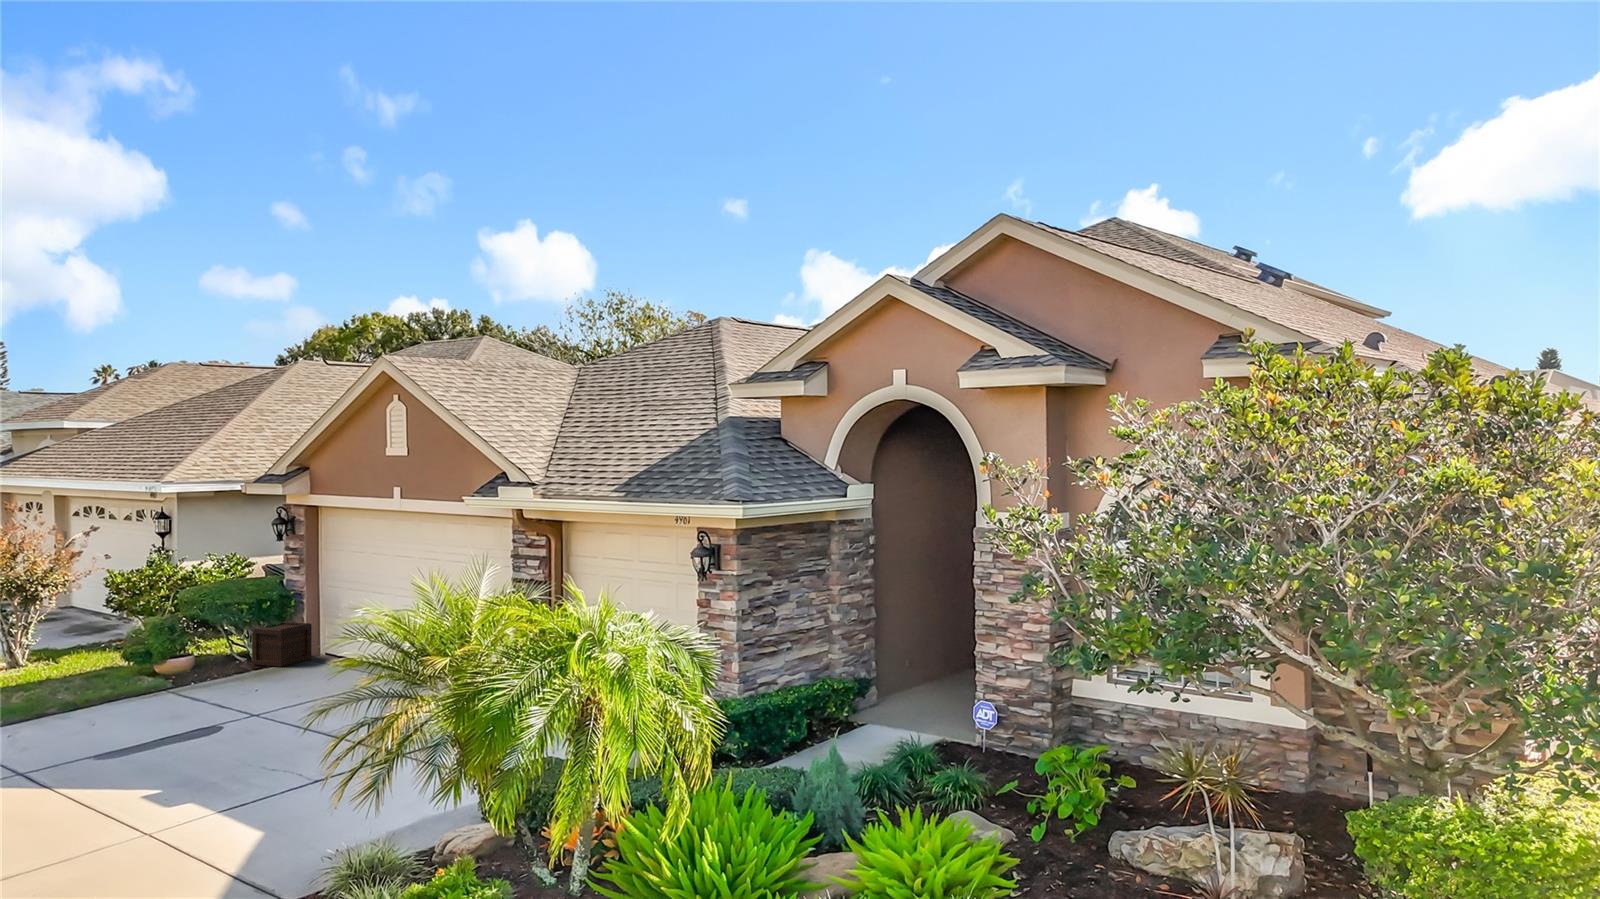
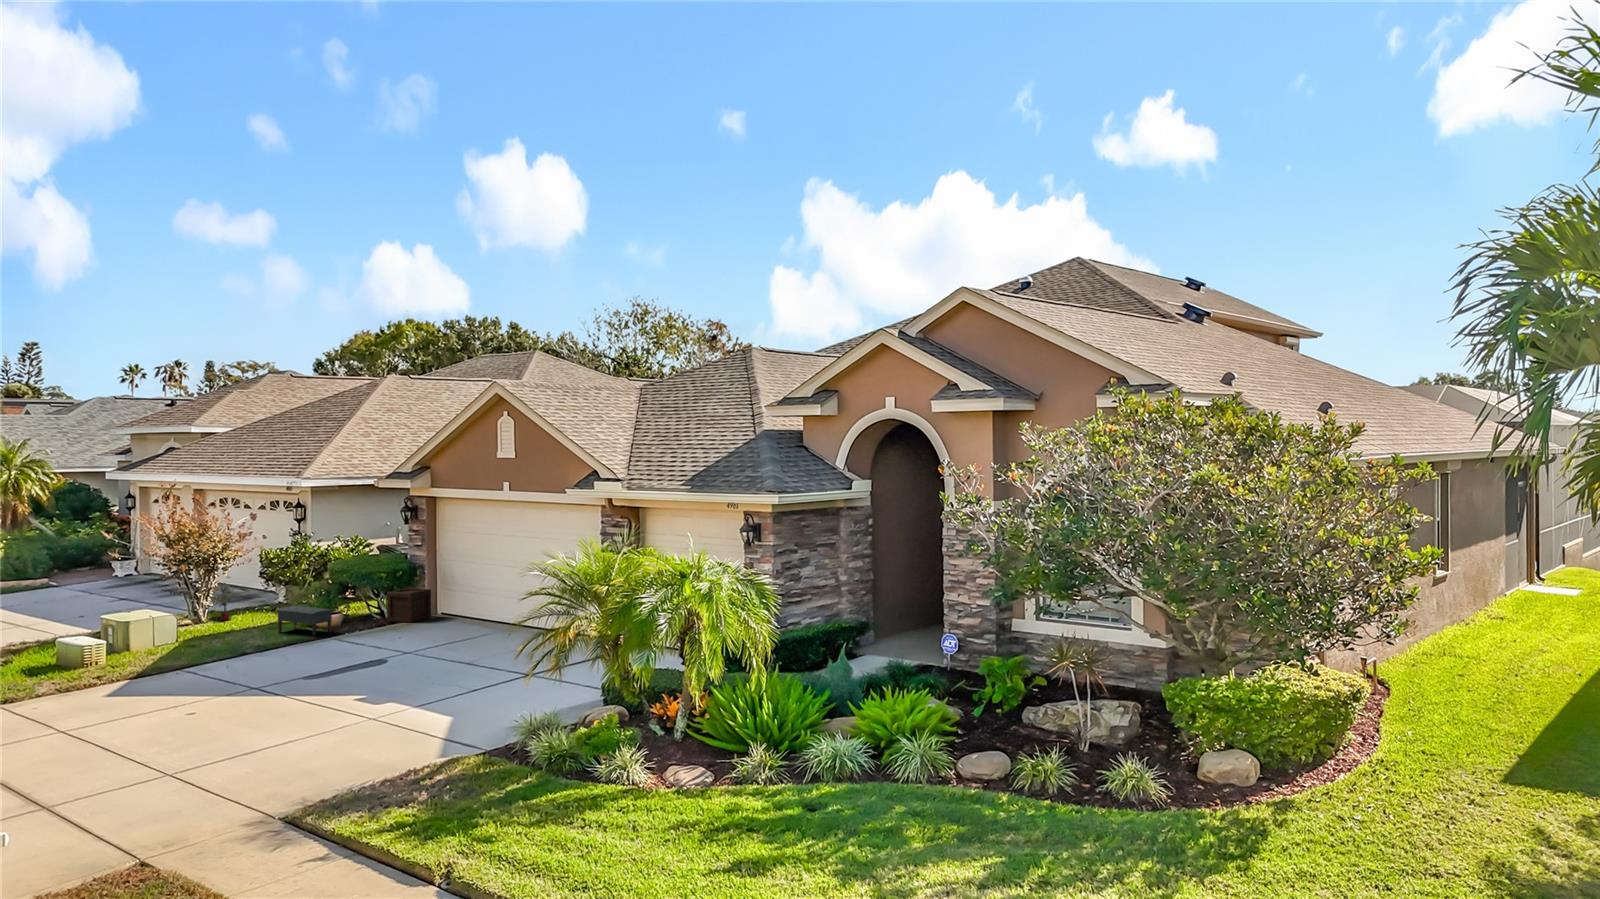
potted tree: none [30,615,62,664] -> present [212,583,233,621]
bench: none [99,647,171,689] -> present [277,606,332,636]

